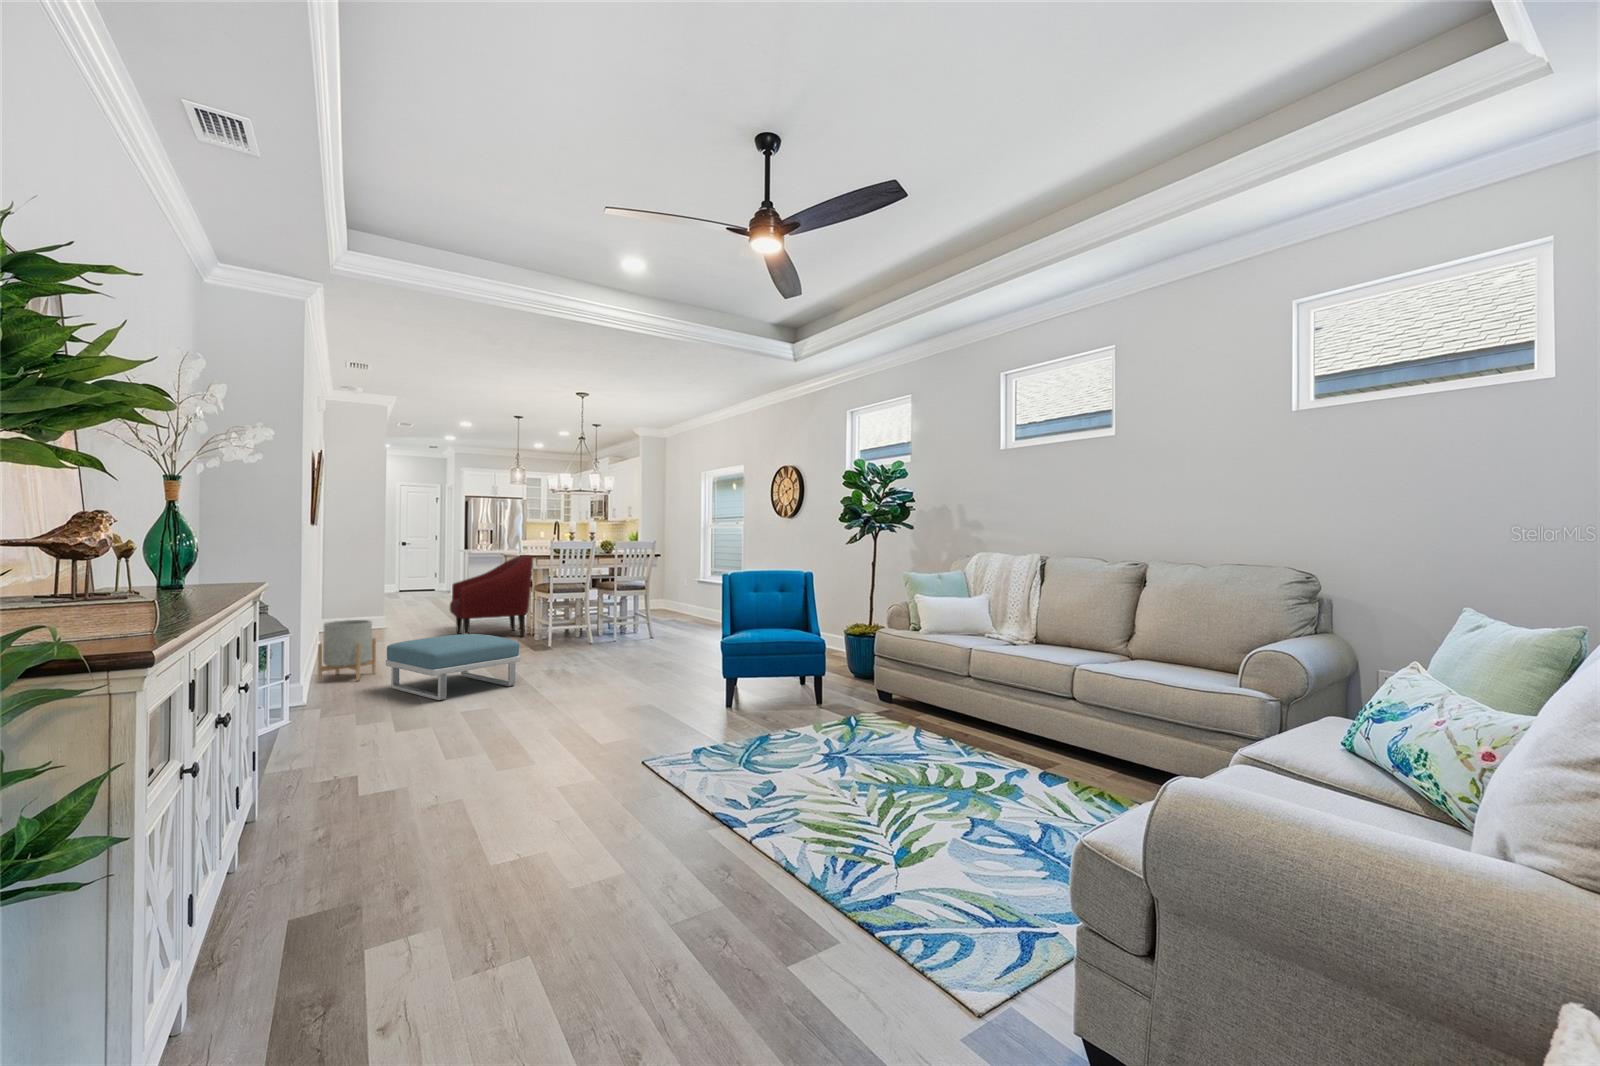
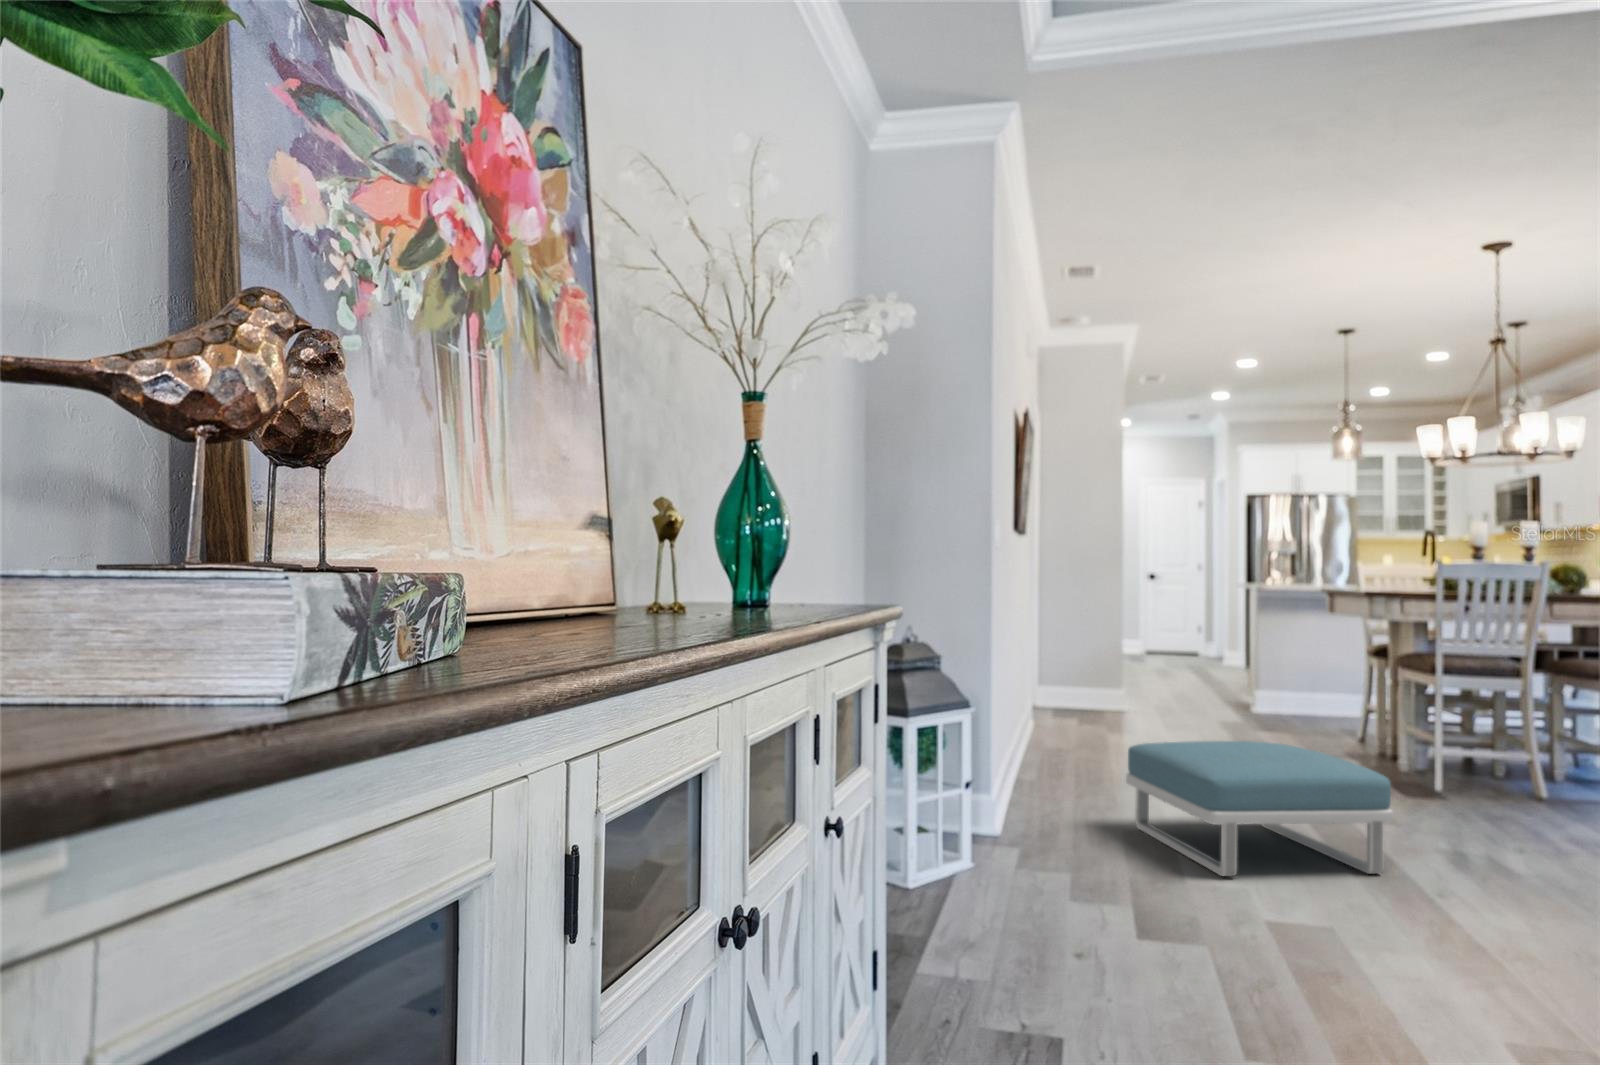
armchair: present [450,555,533,637] -> none [1231,593,1394,757]
planter: present [318,620,376,682] -> none [1024,690,1112,801]

